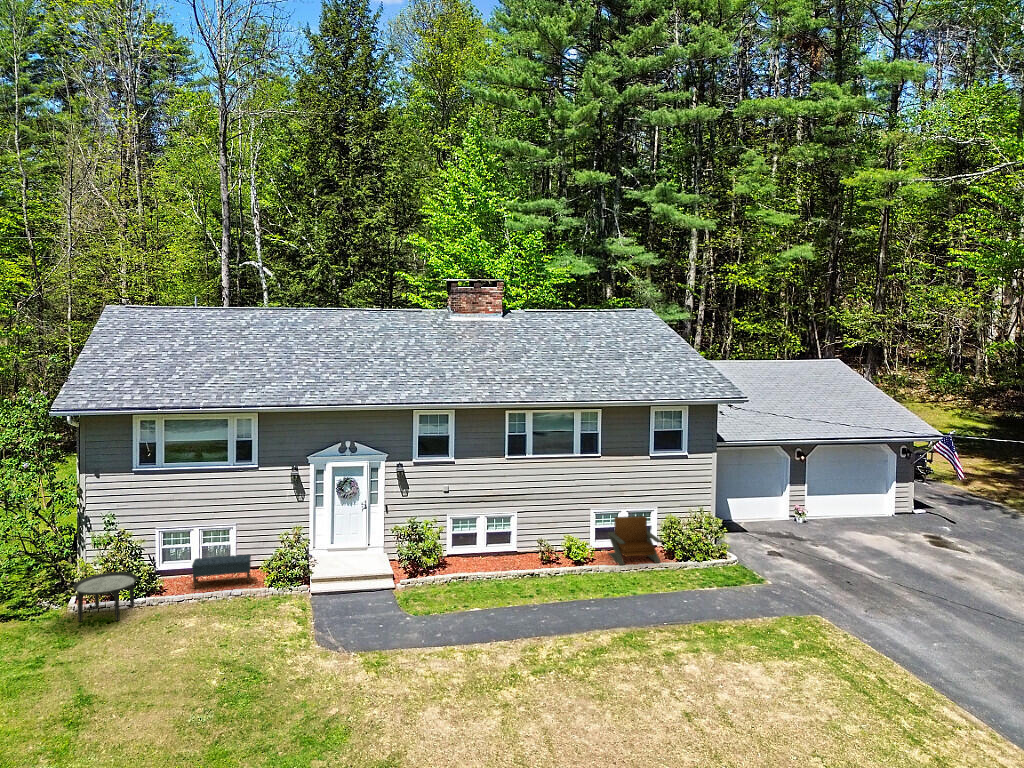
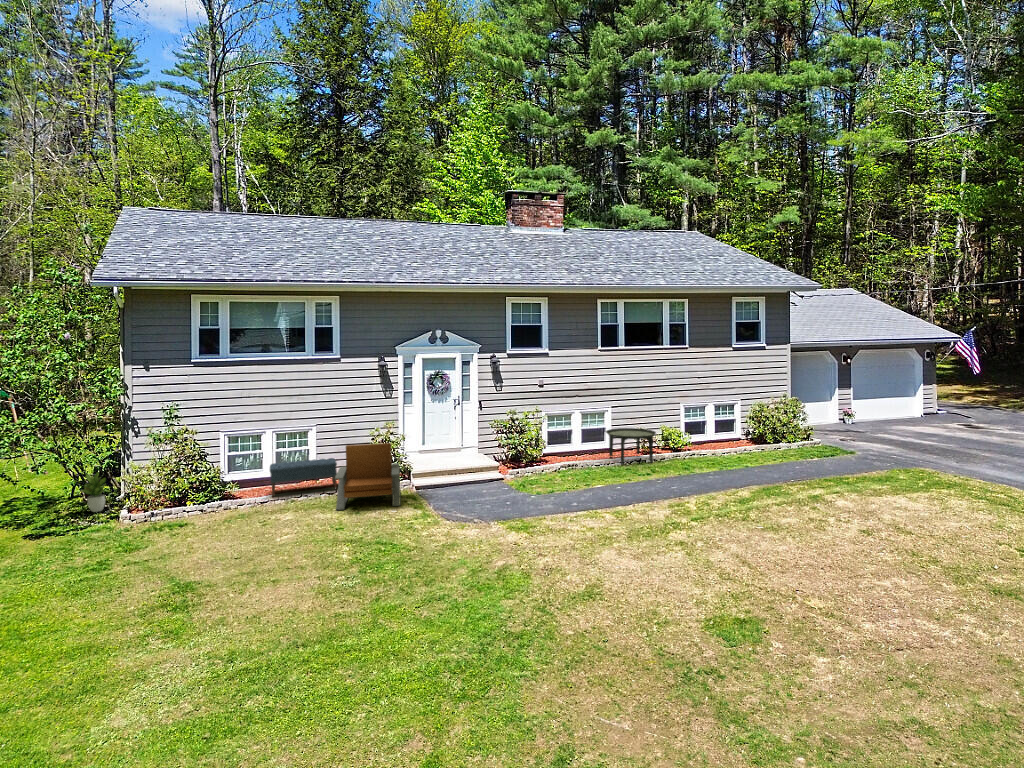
lounge chair: present [608,516,661,565] -> present [335,443,401,510]
potted plant: none [41,563,66,595] -> present [81,472,106,512]
round table: present [73,572,138,622] -> present [606,428,656,464]

